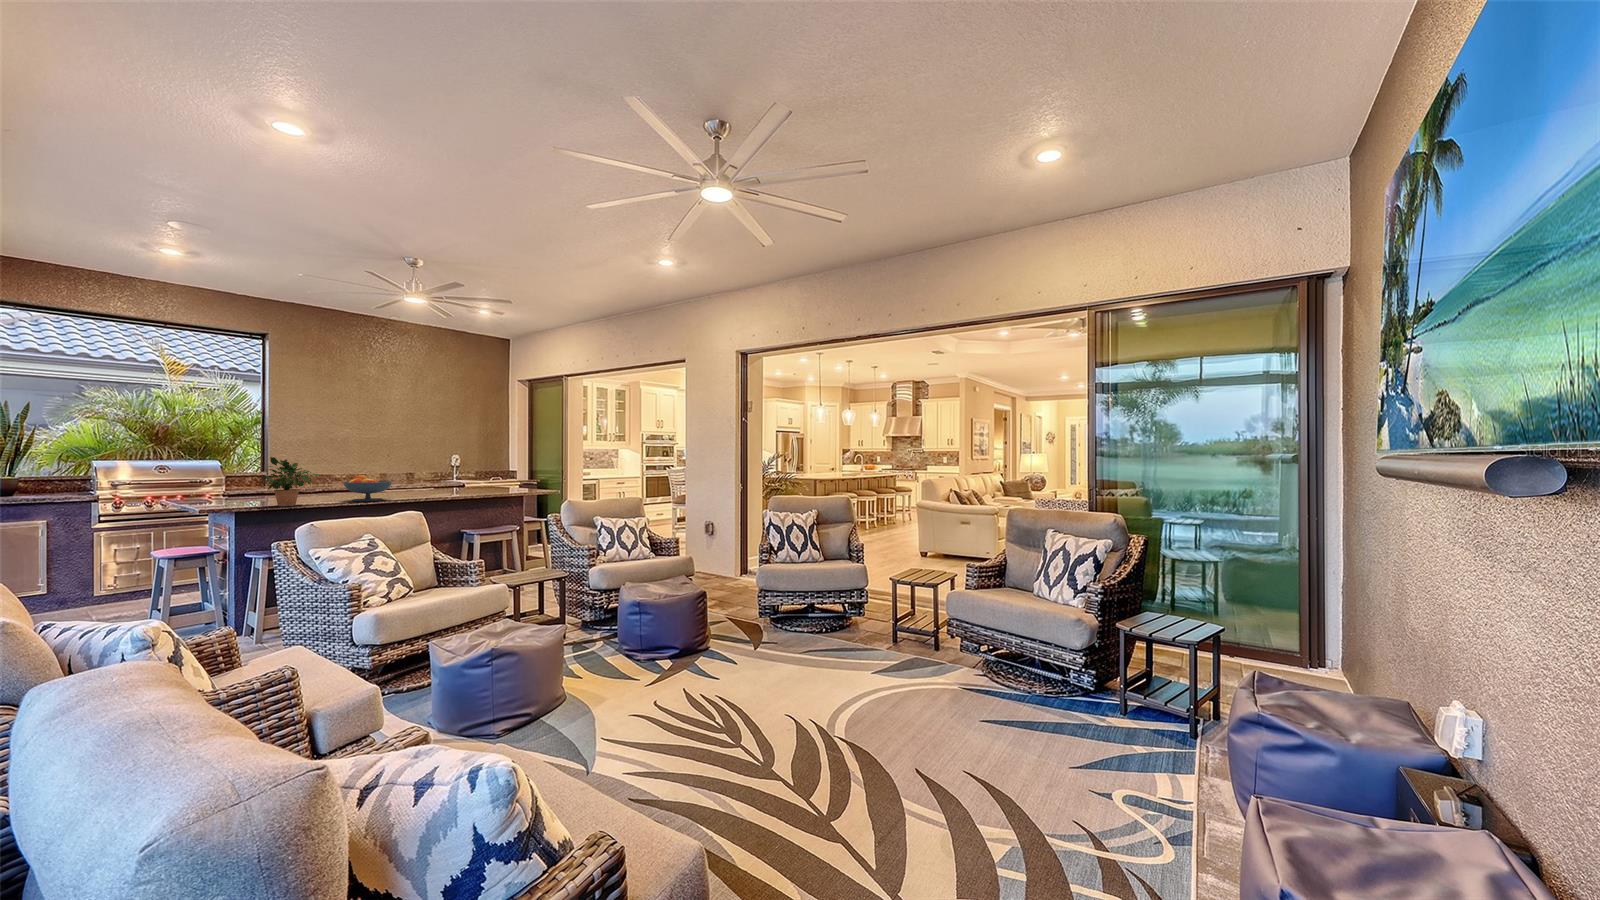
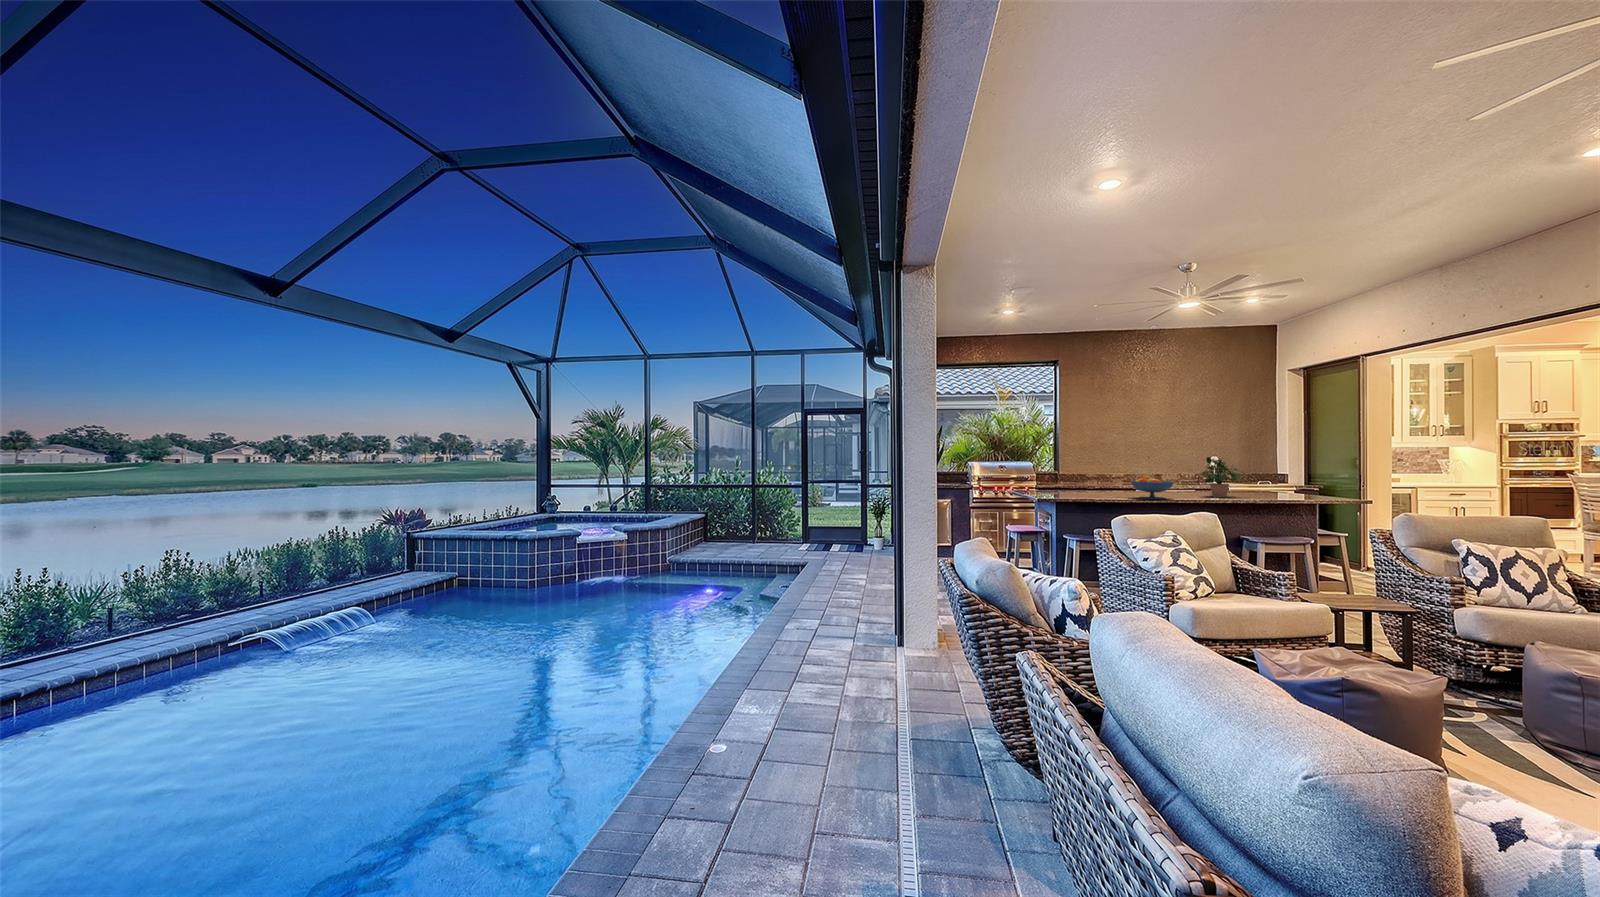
potted plant: present [259,457,320,506] -> present [1202,457,1244,497]

